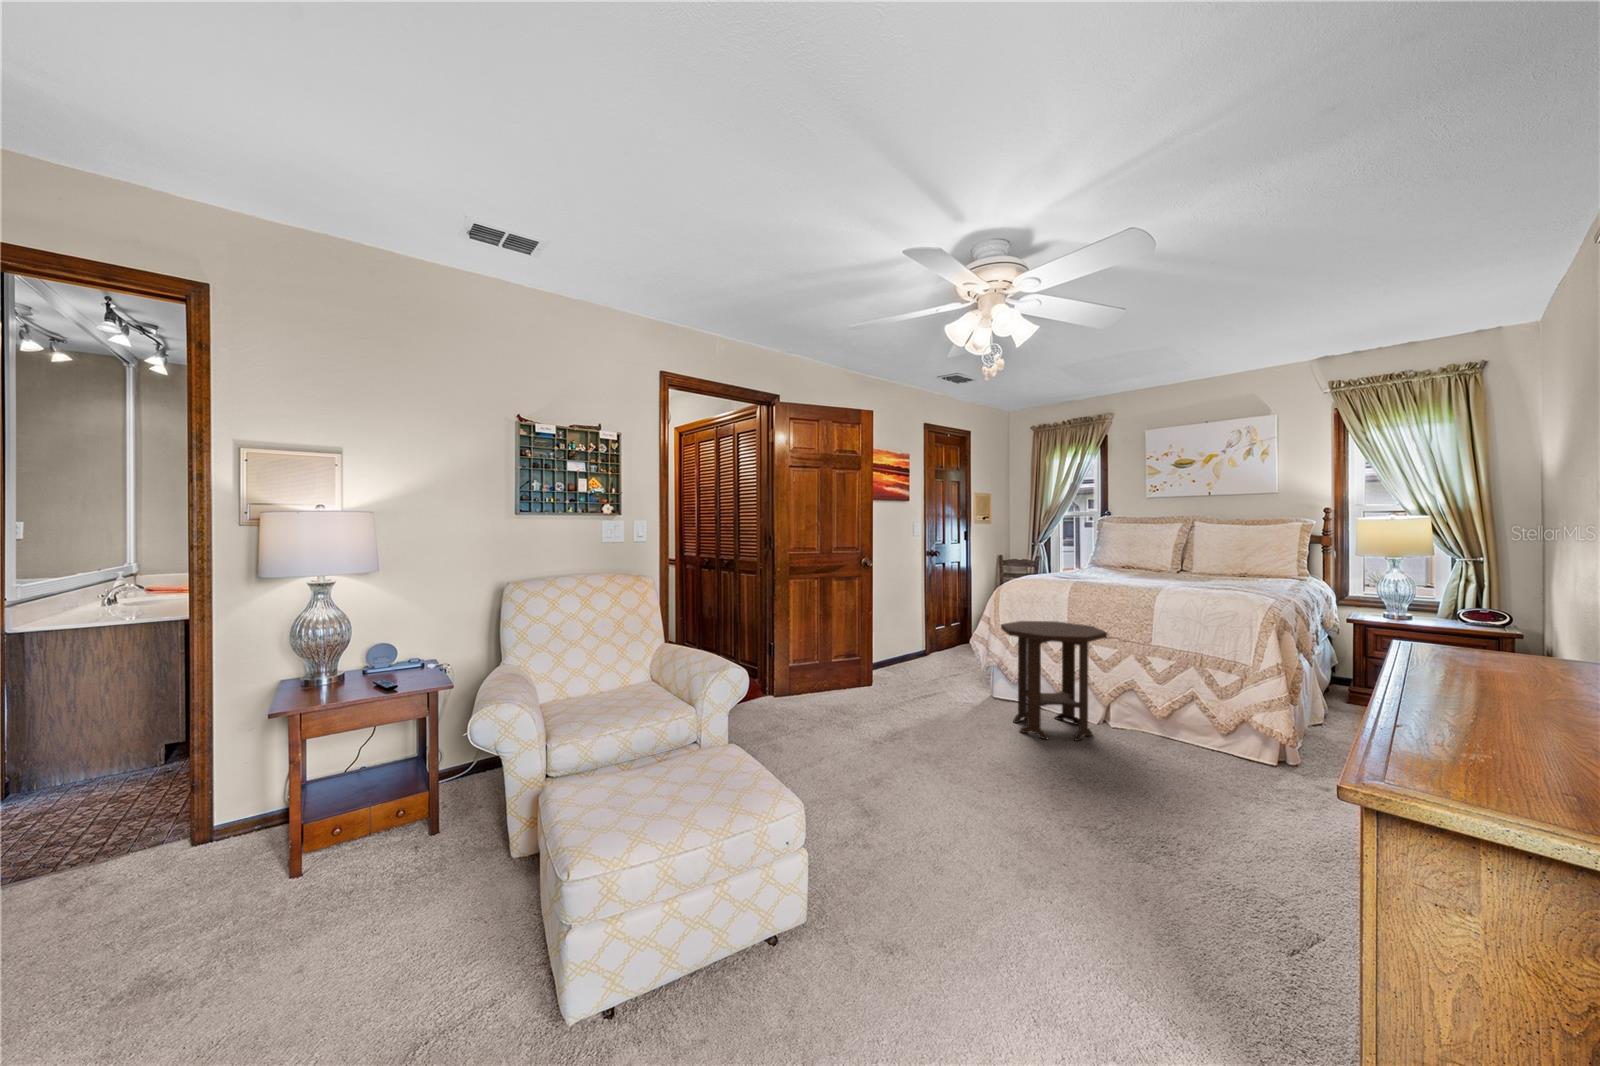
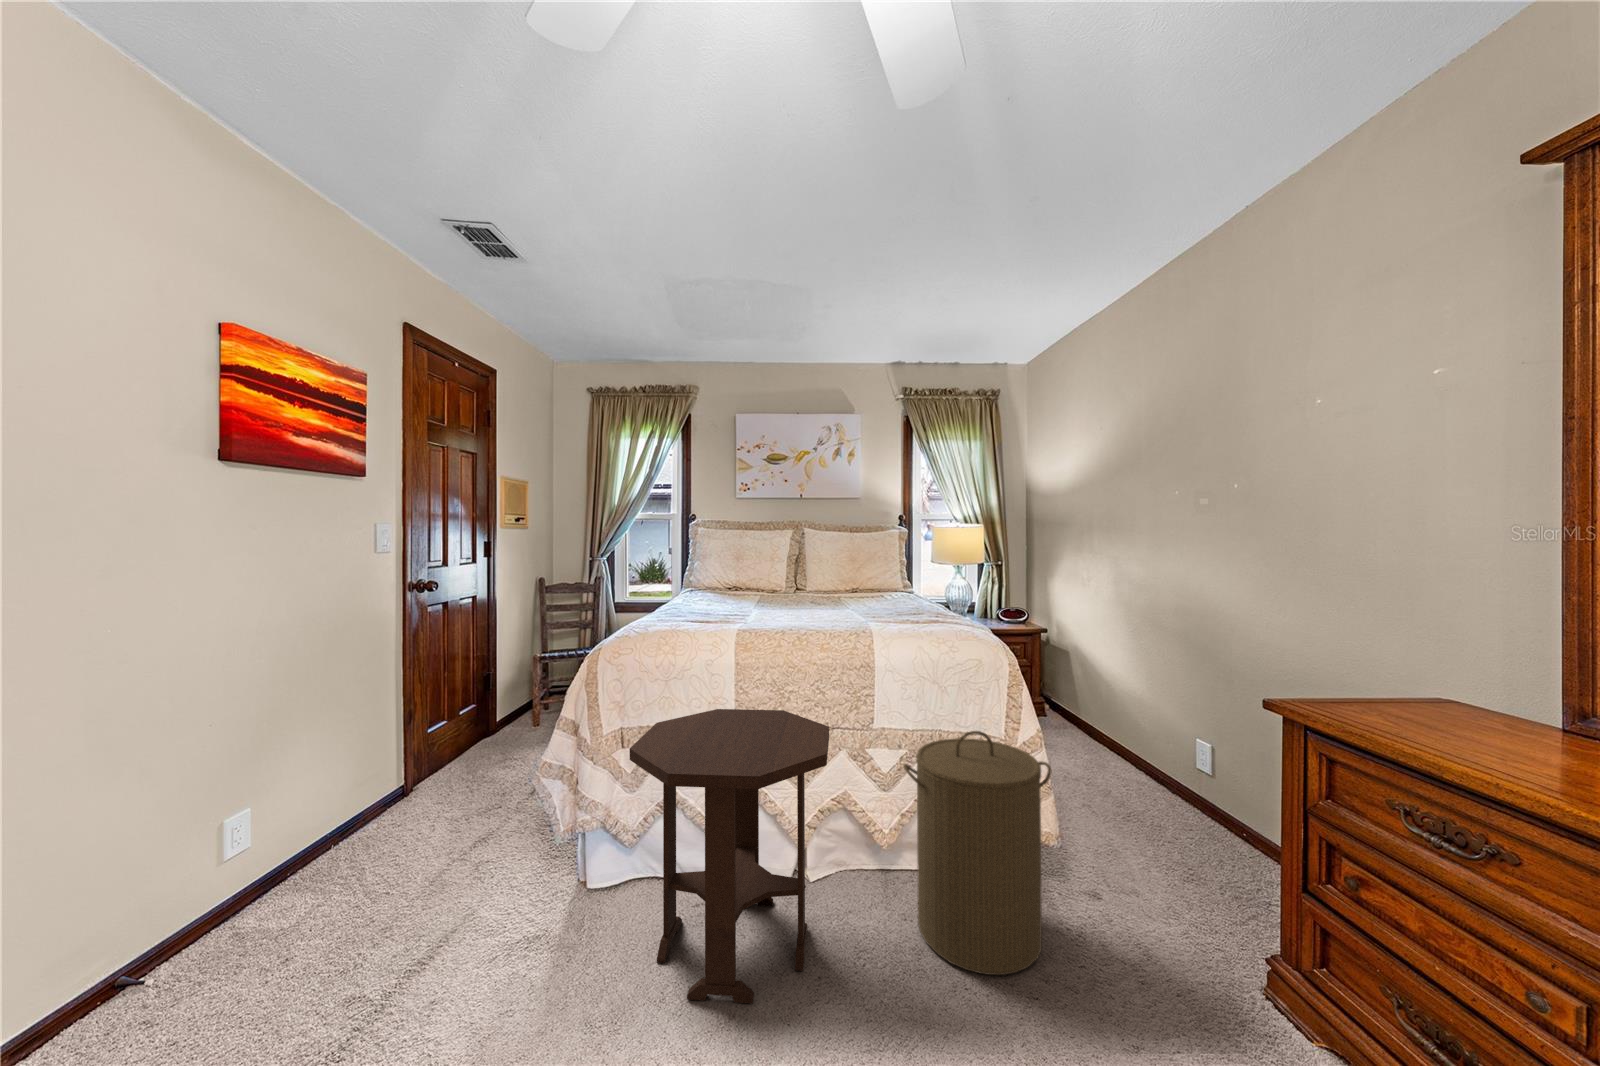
laundry hamper: none [1147,645,1250,776] -> present [903,731,1051,975]

